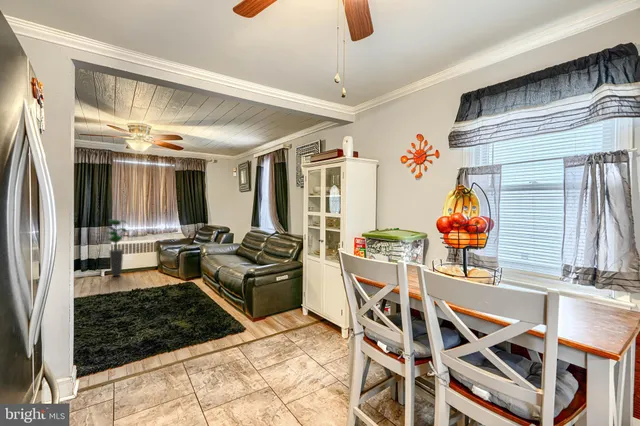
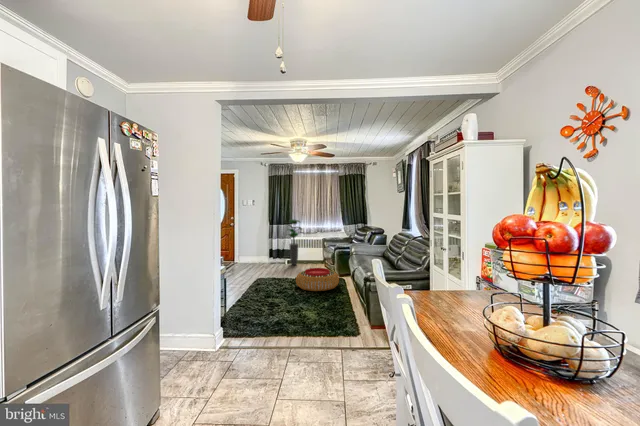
pouf: none [139,274,195,301] -> present [296,268,339,291]

